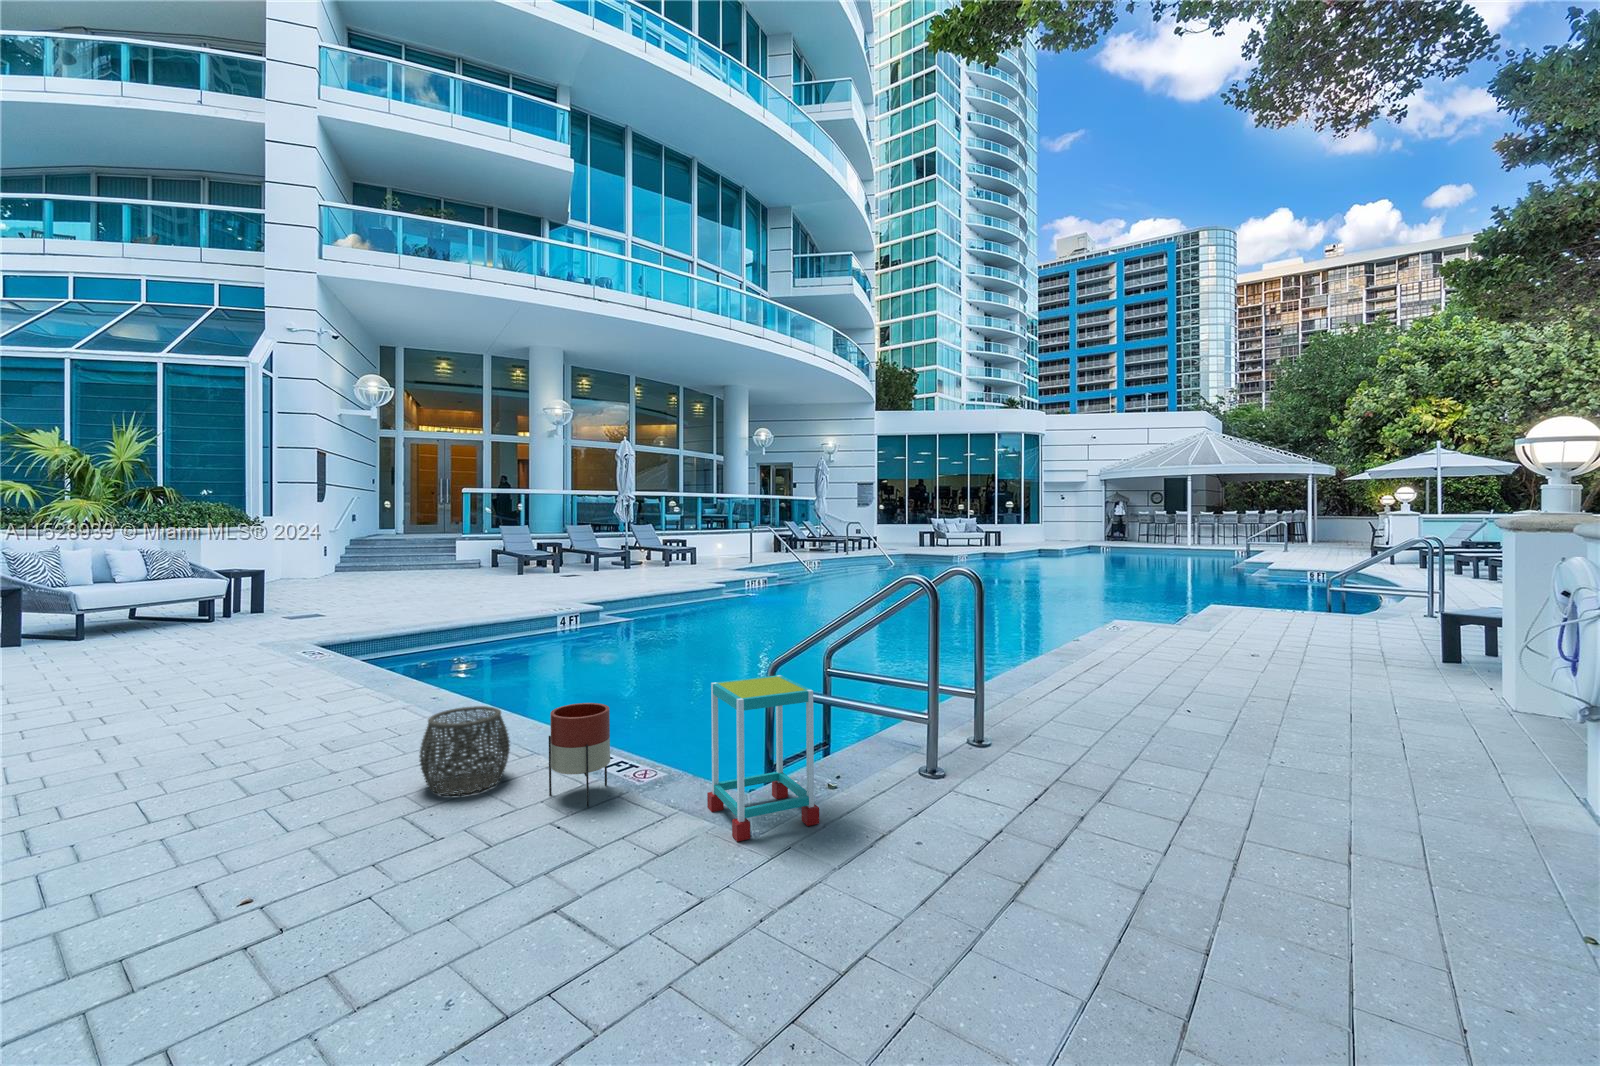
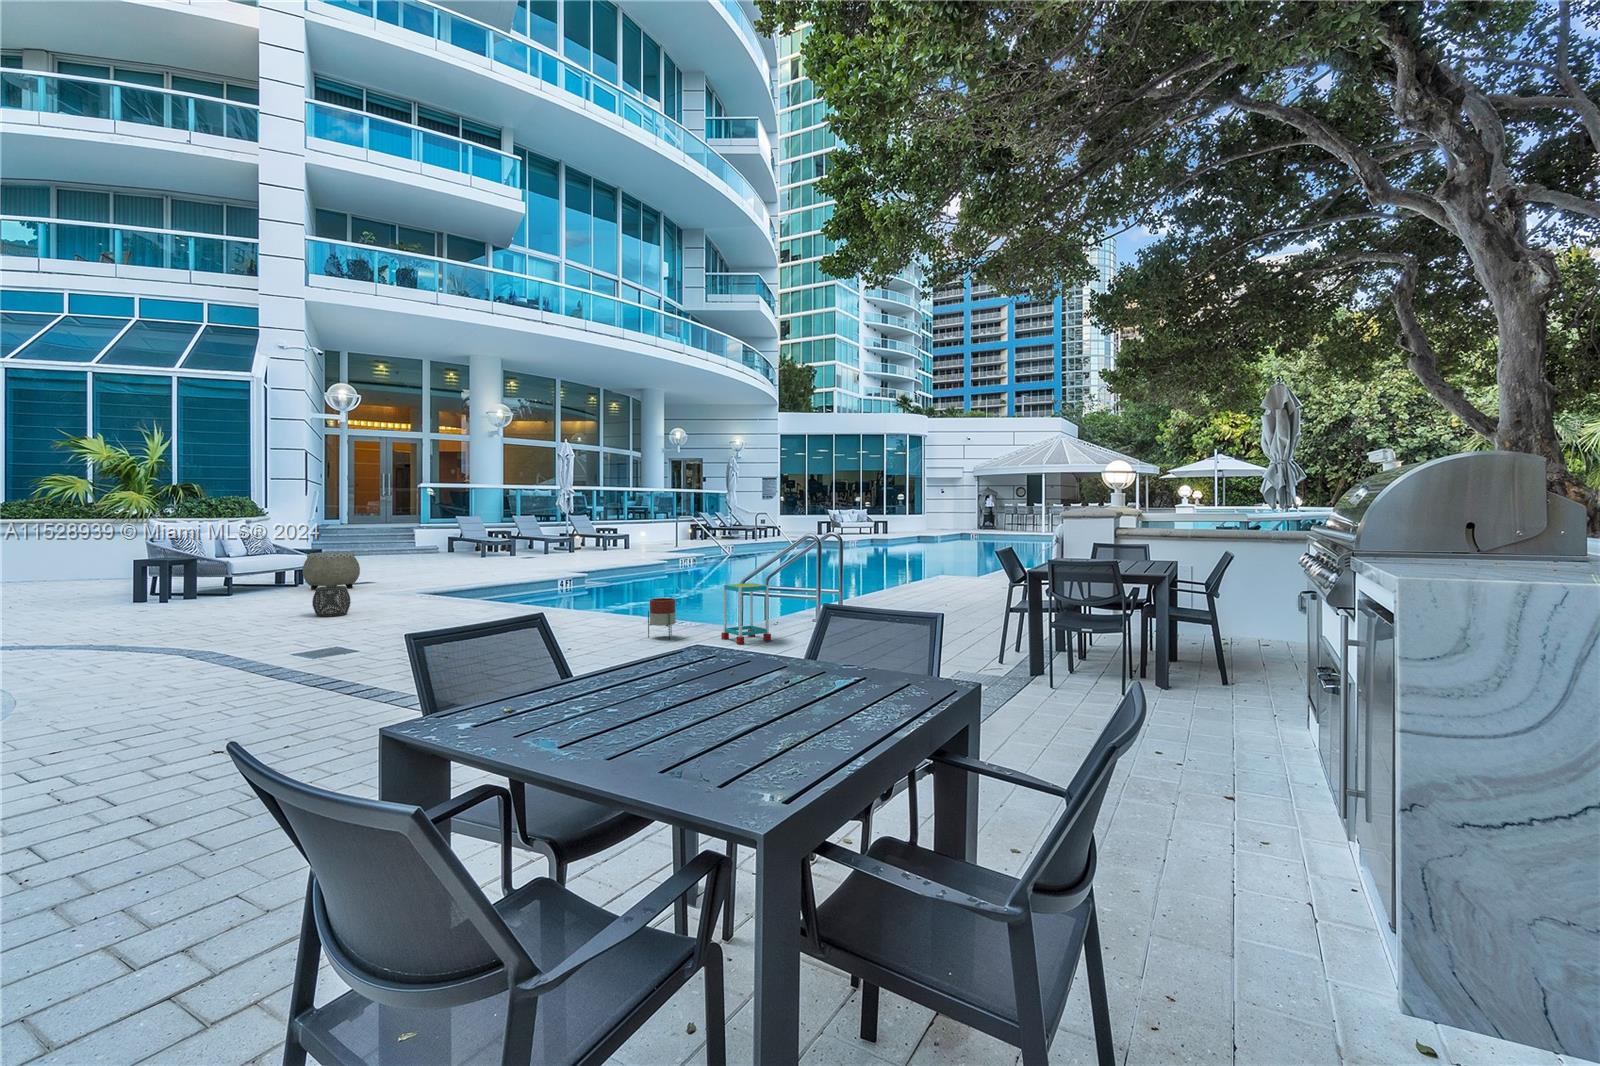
ottoman: none [210,575,290,629] -> present [302,552,360,590]
woven basket: present [419,706,510,795] -> present [312,586,351,617]

